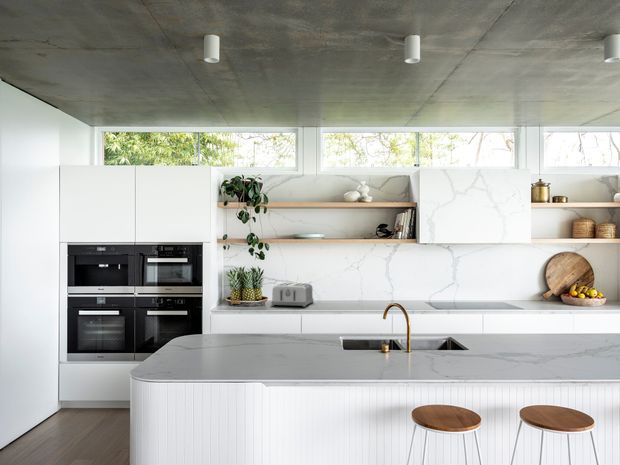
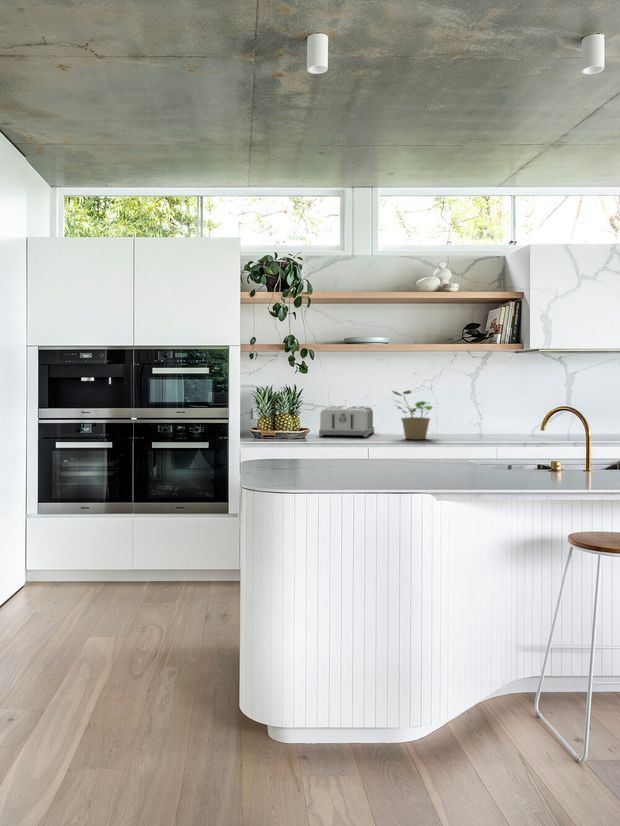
potted plant: none [321,274,352,309] -> present [393,390,432,439]

